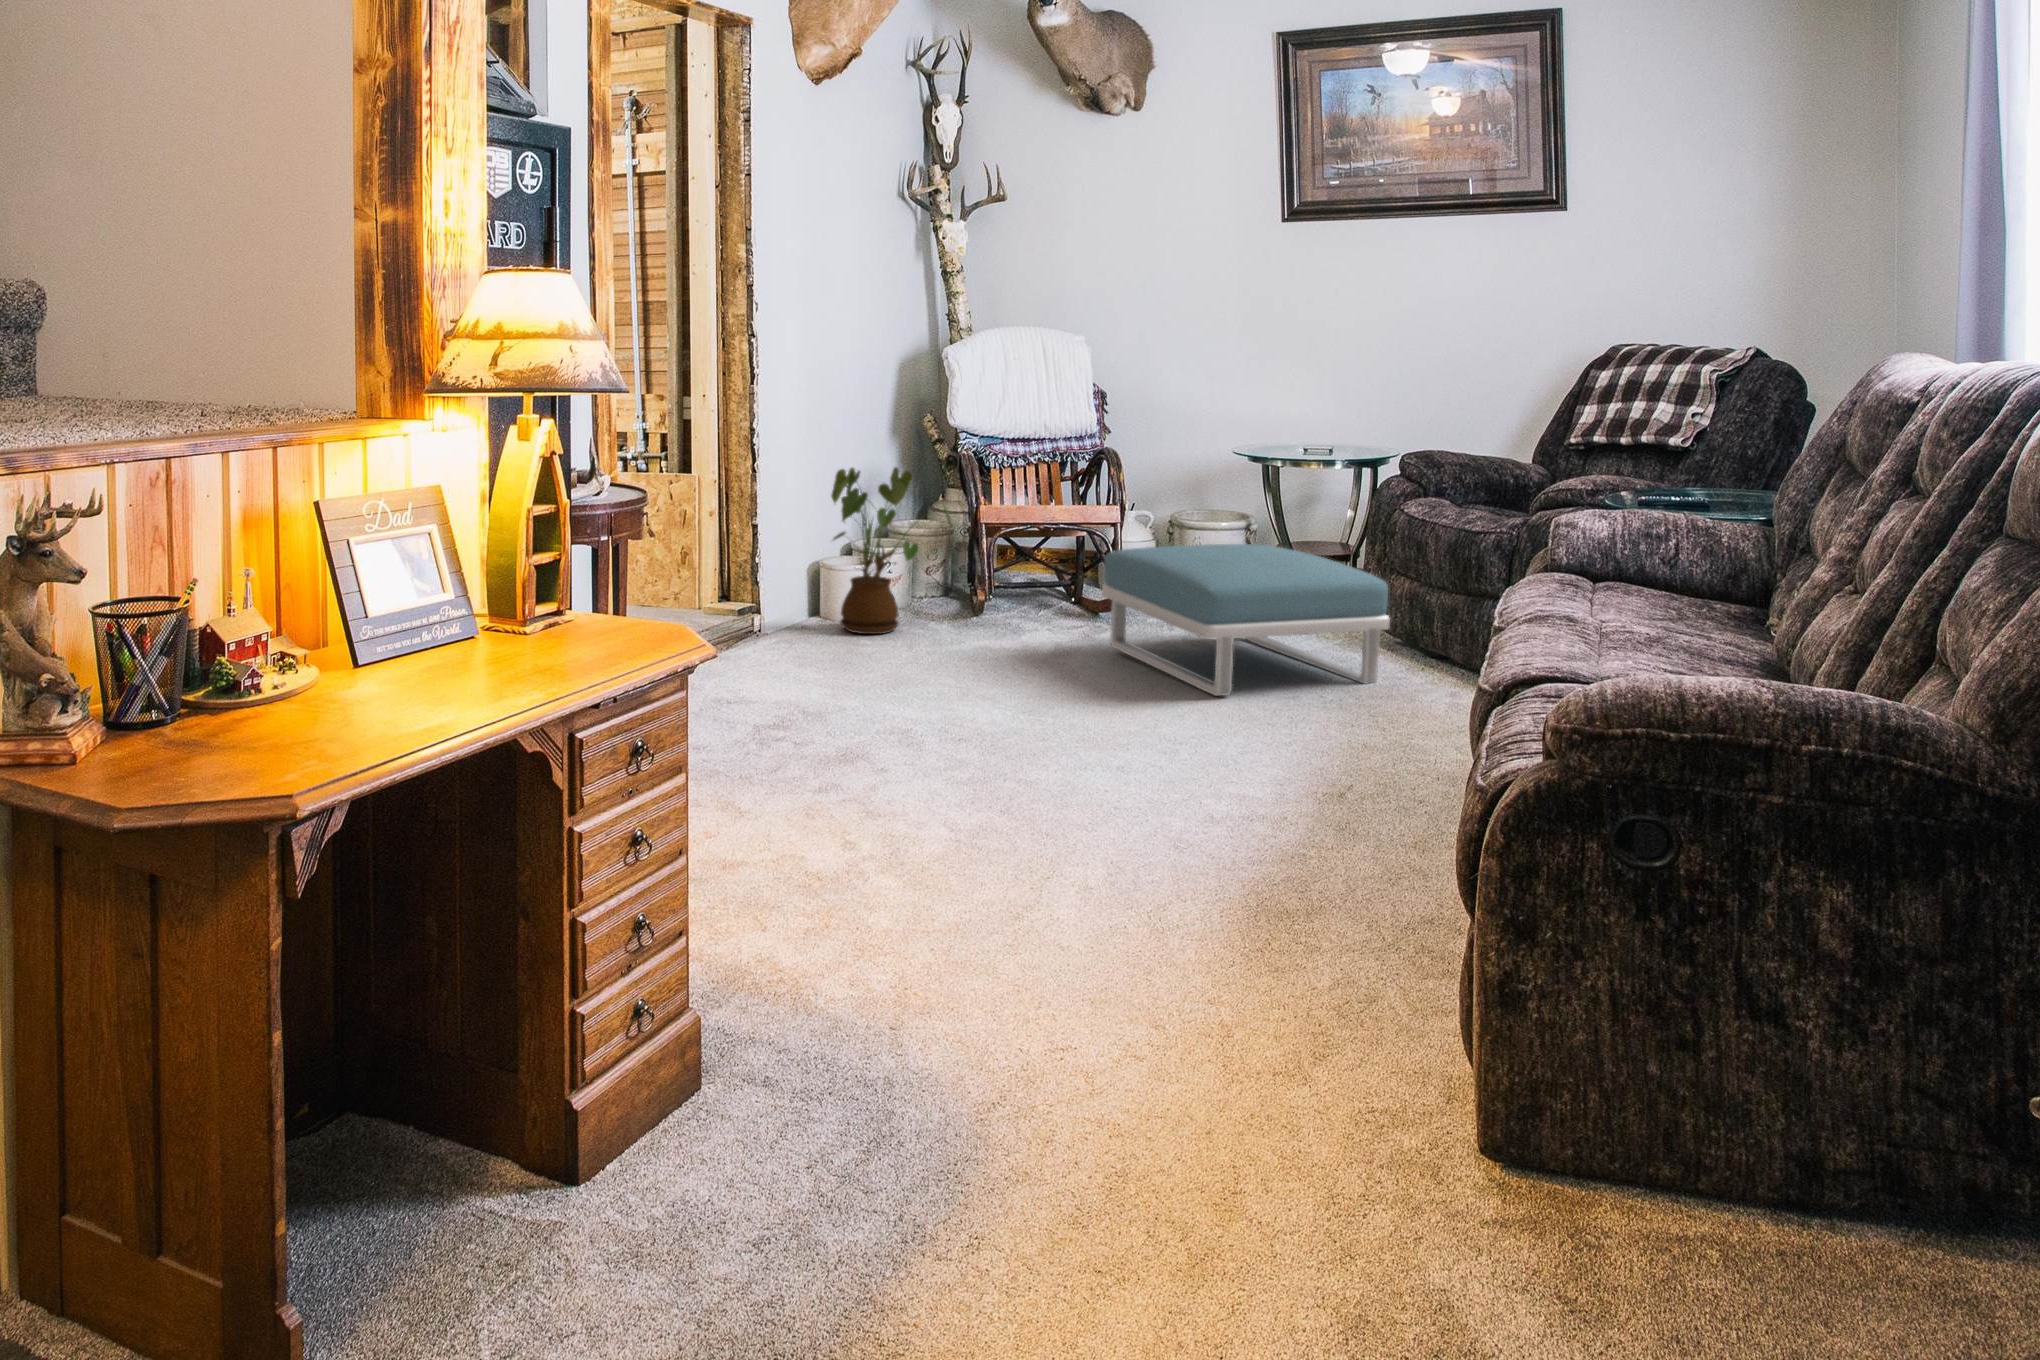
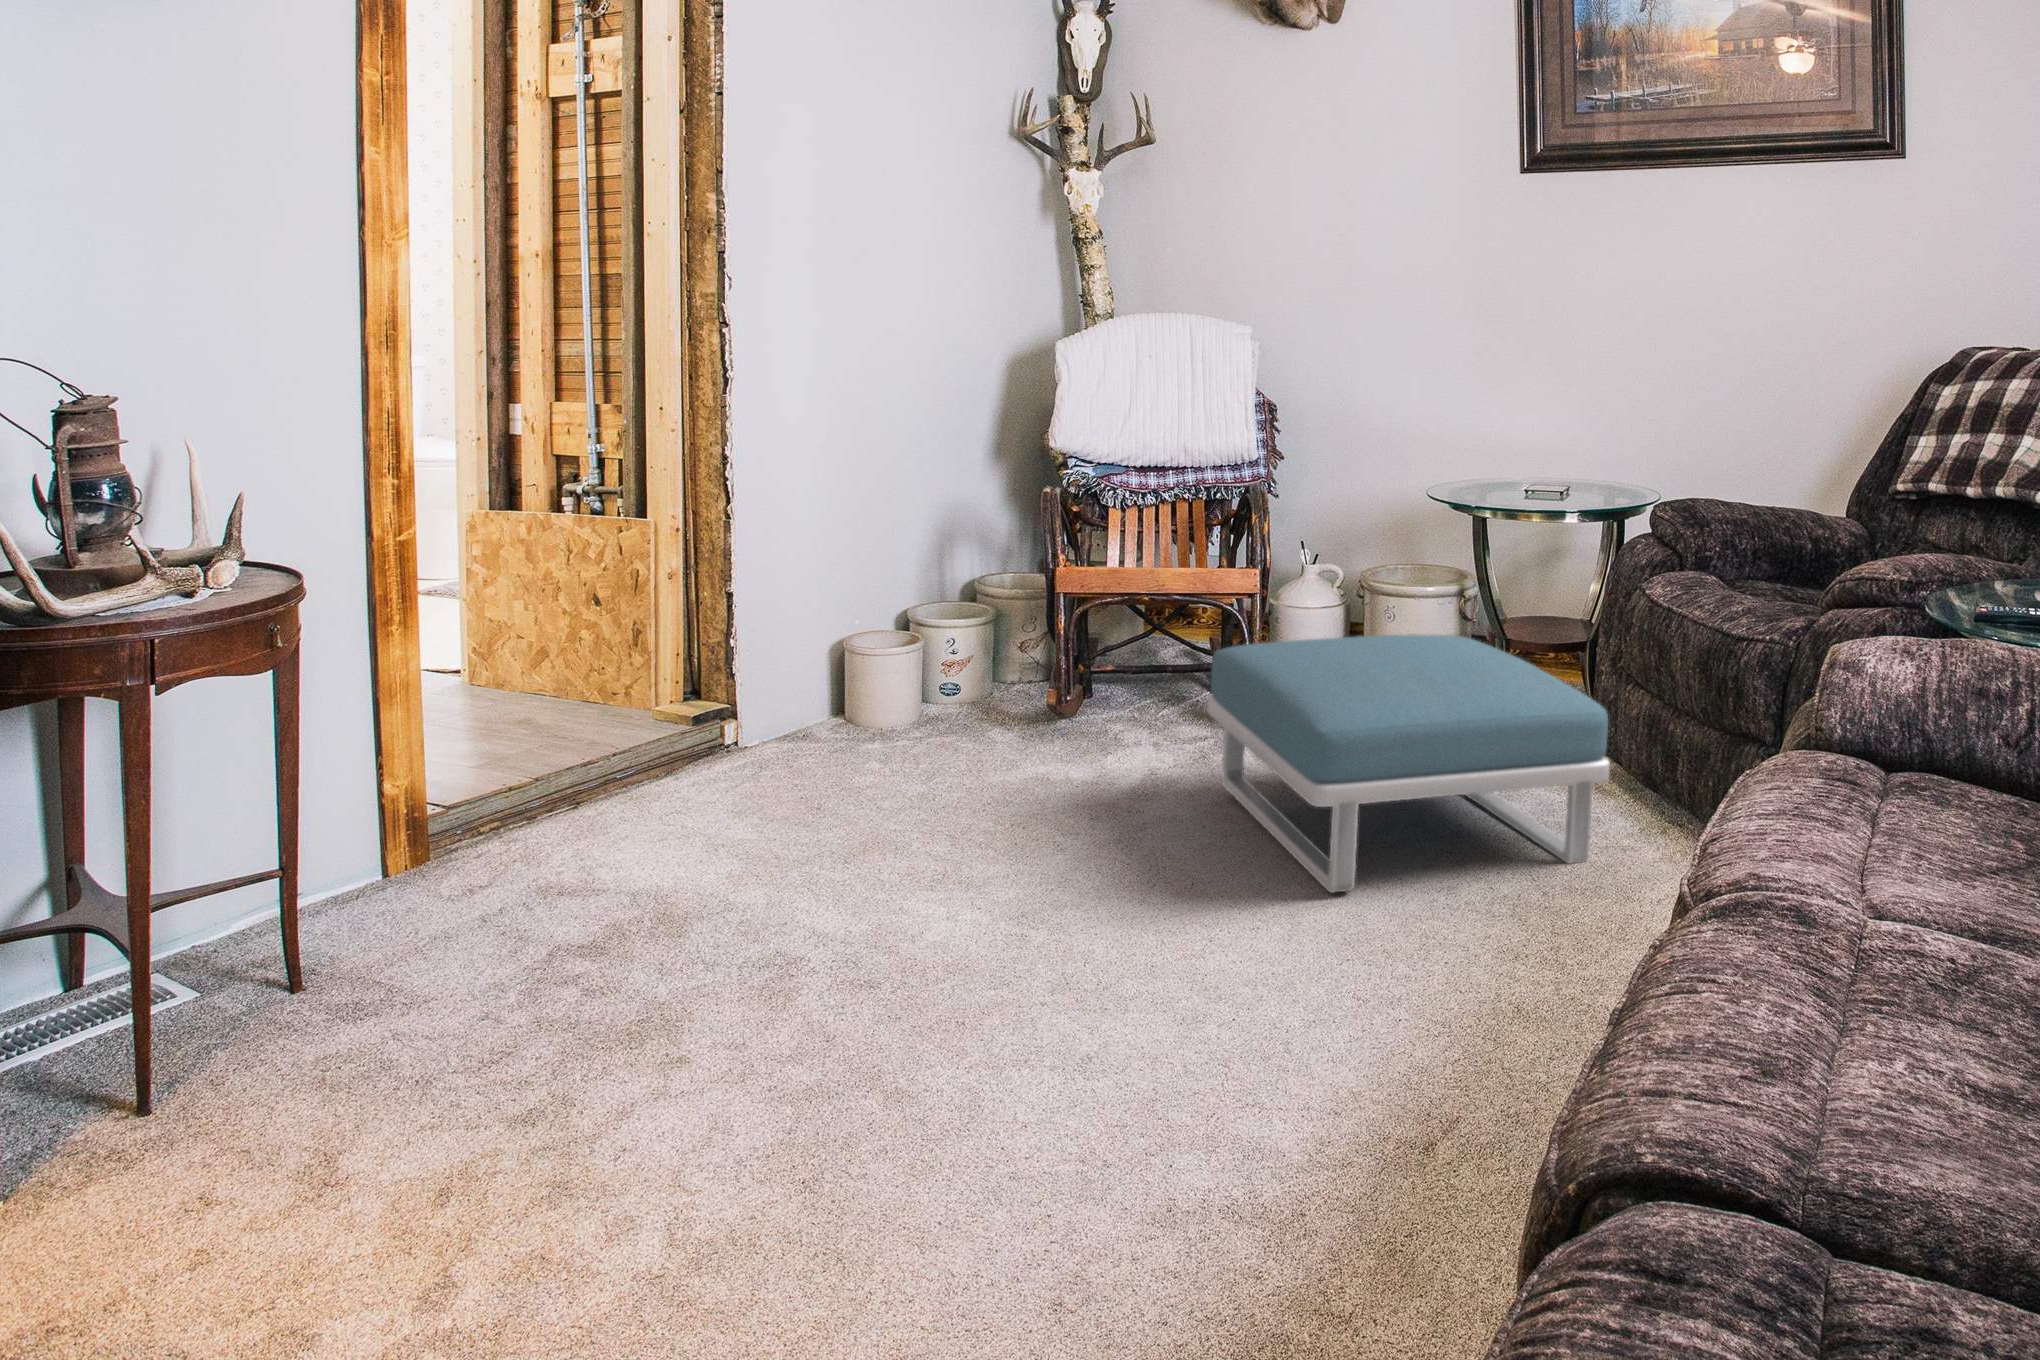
house plant: present [831,467,952,634] -> none [843,511,1022,755]

